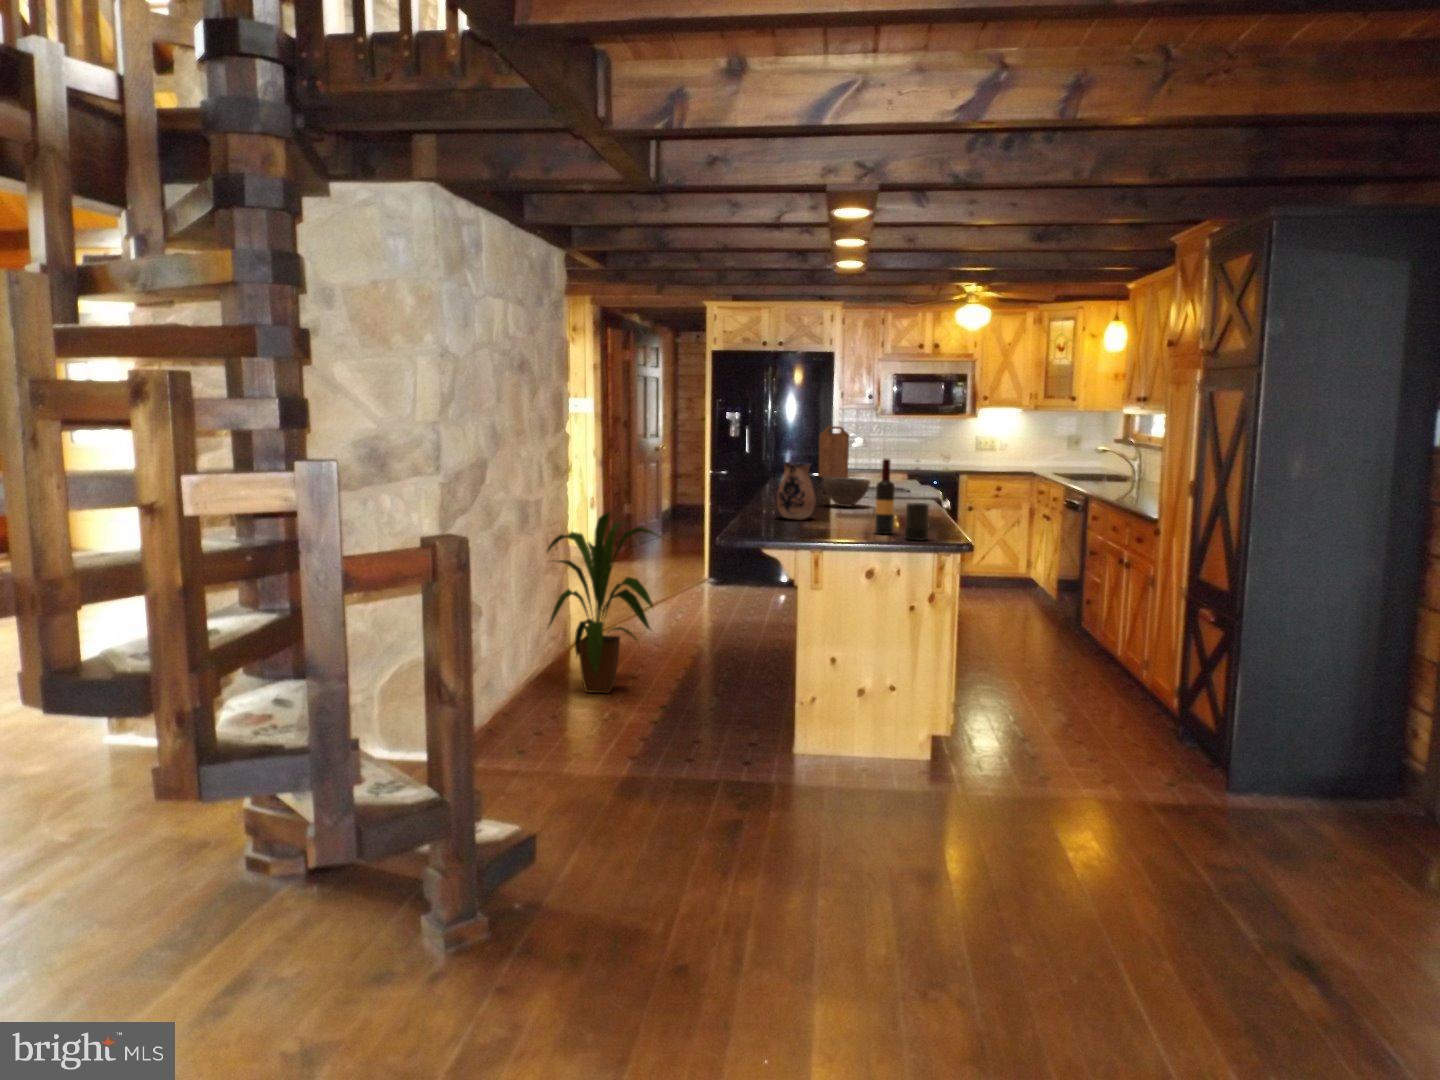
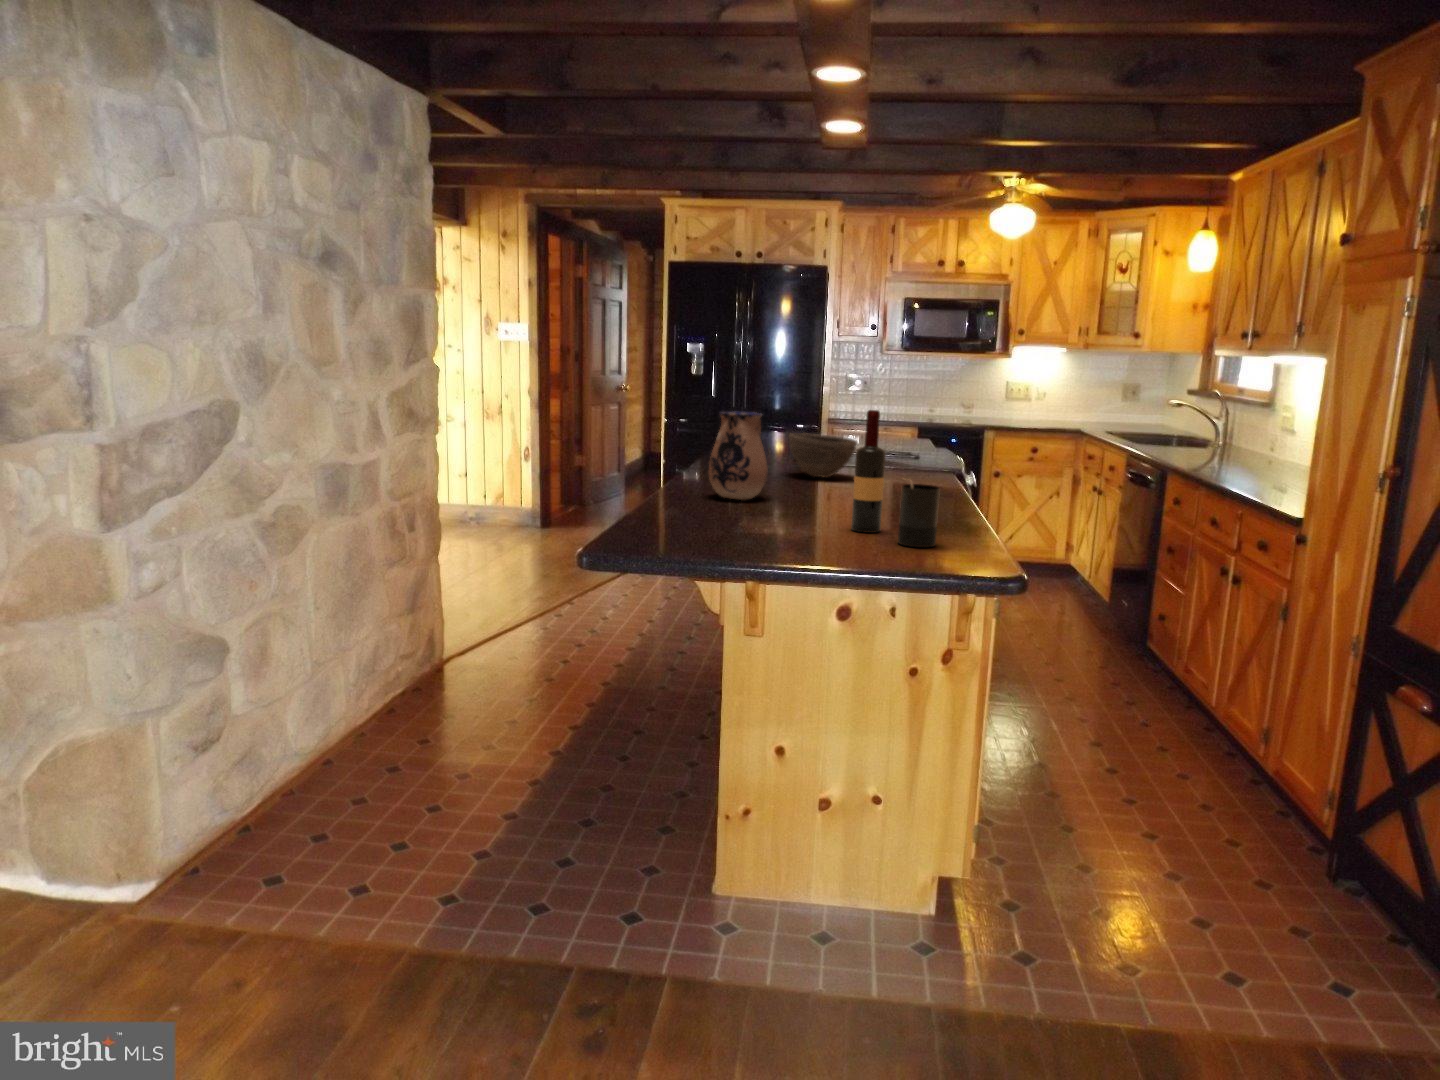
cutting board: present [819,426,849,478] -> none [800,363,842,431]
house plant: present [548,512,658,693] -> none [370,478,553,740]

